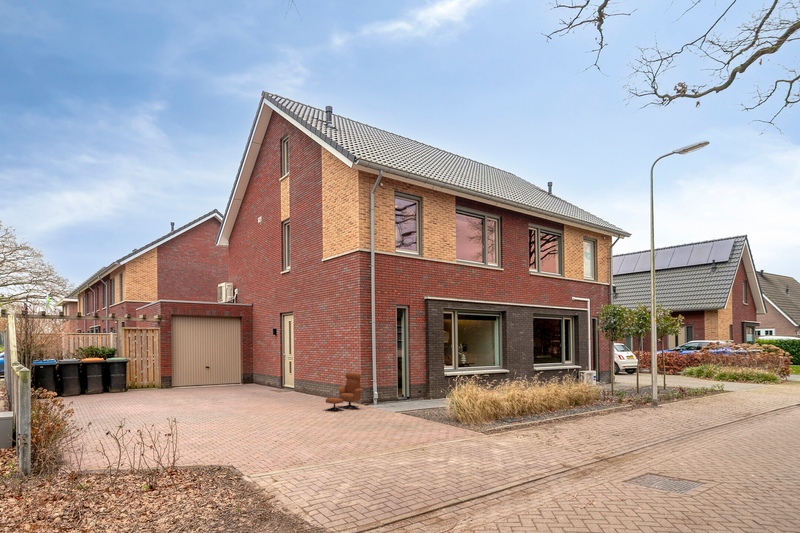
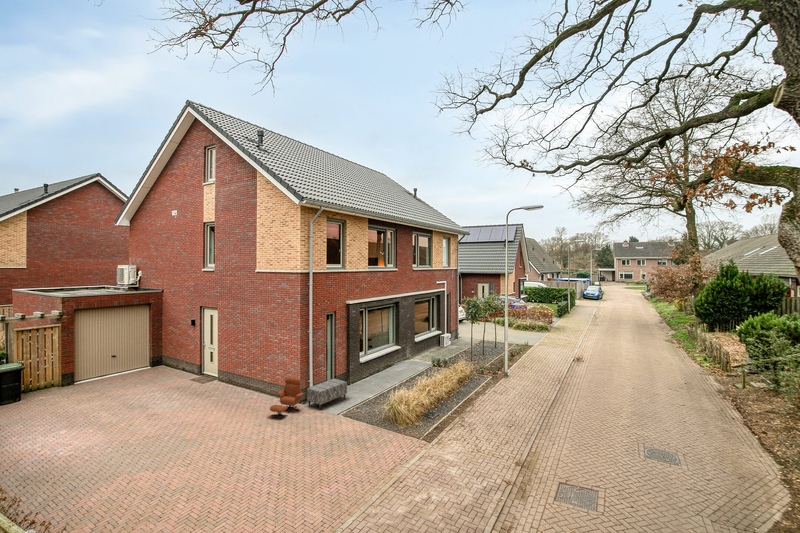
bench: none [370,383,417,410] -> present [307,378,347,410]

